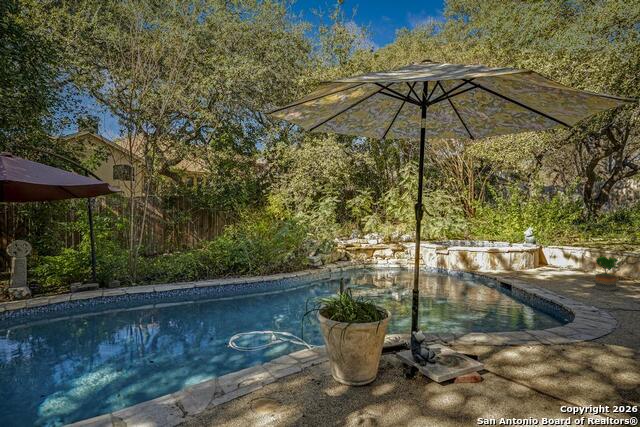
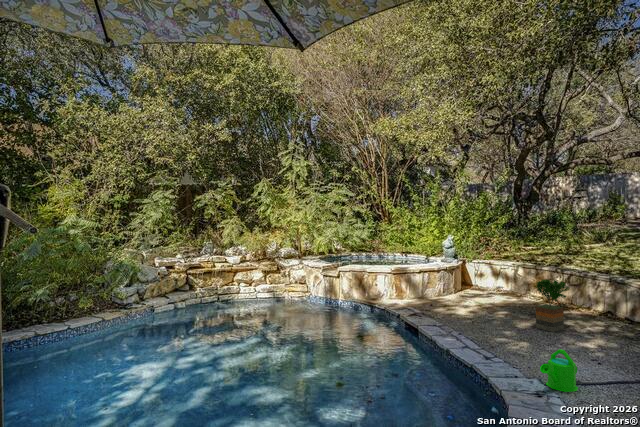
watering can: none [592,291,617,315] -> present [540,349,578,392]

